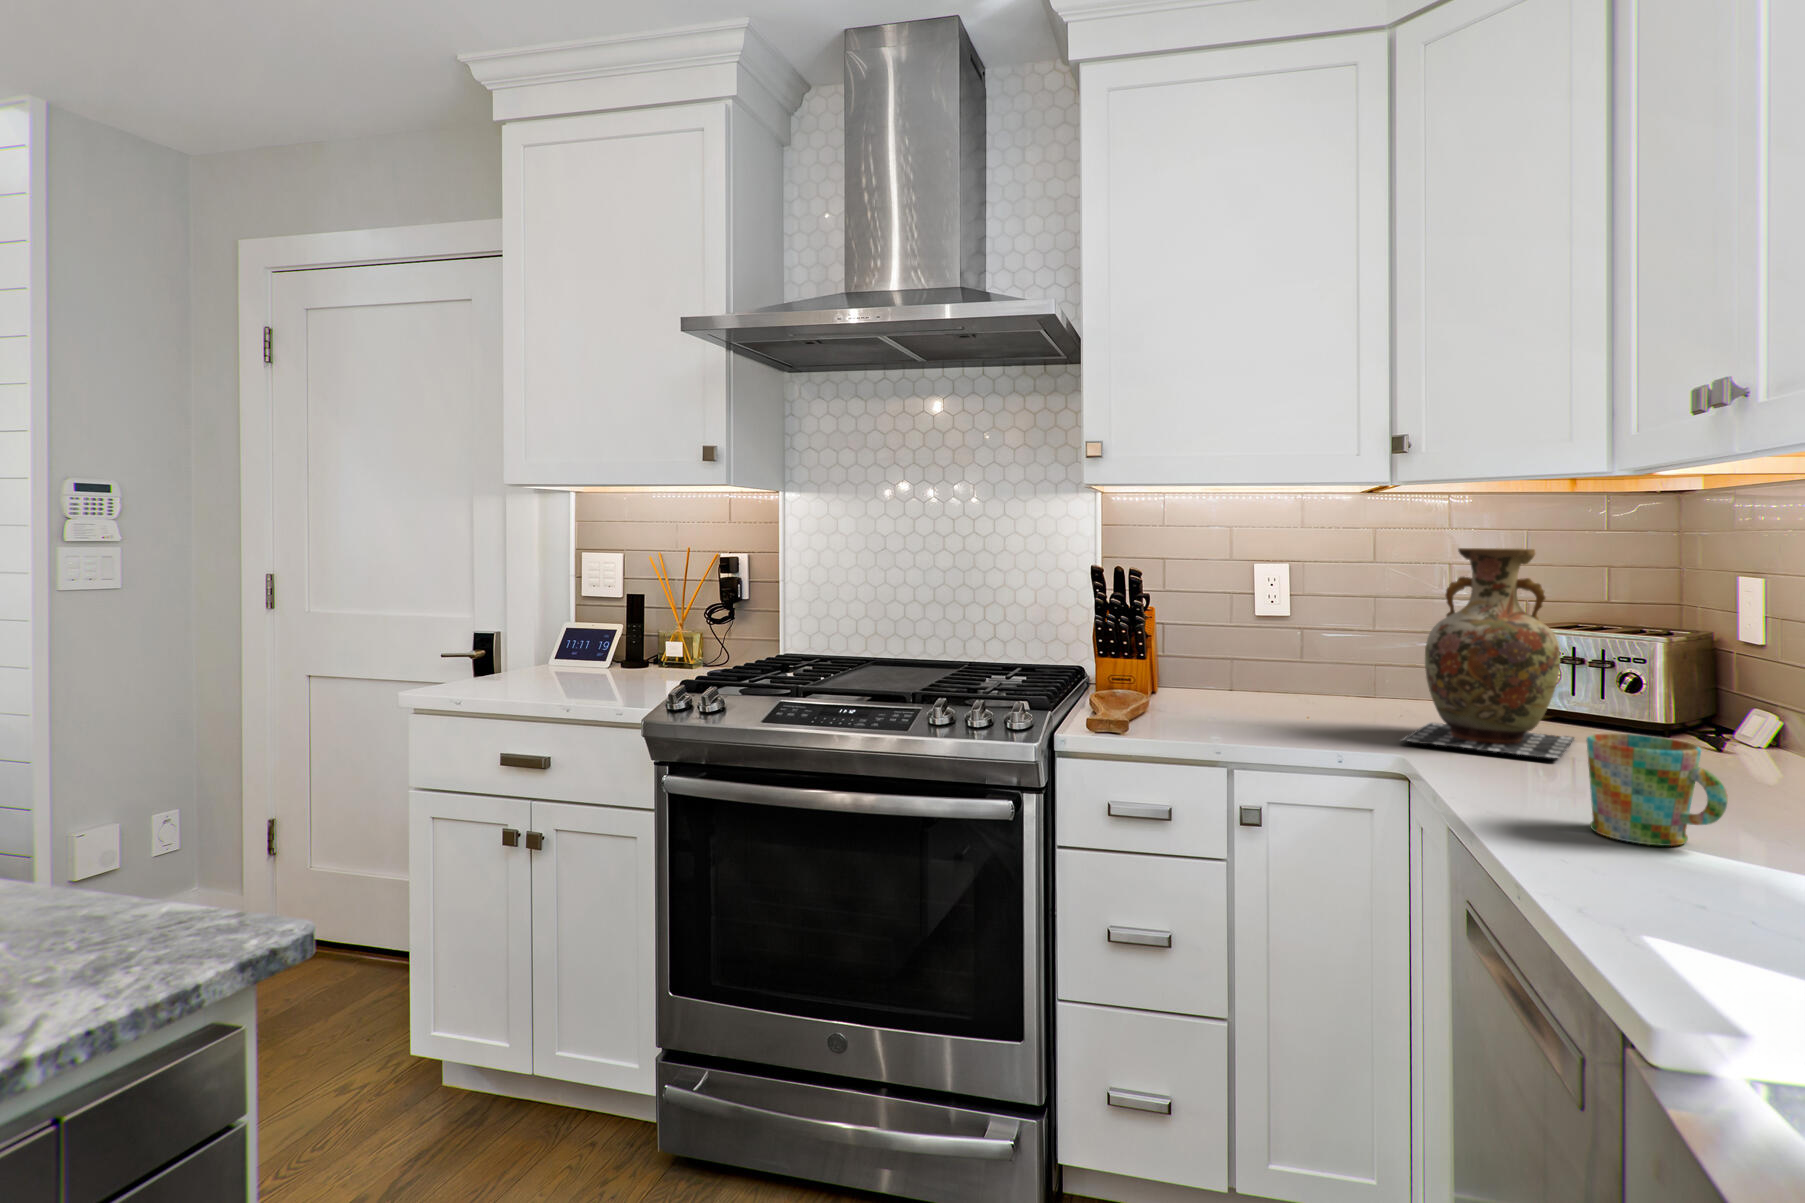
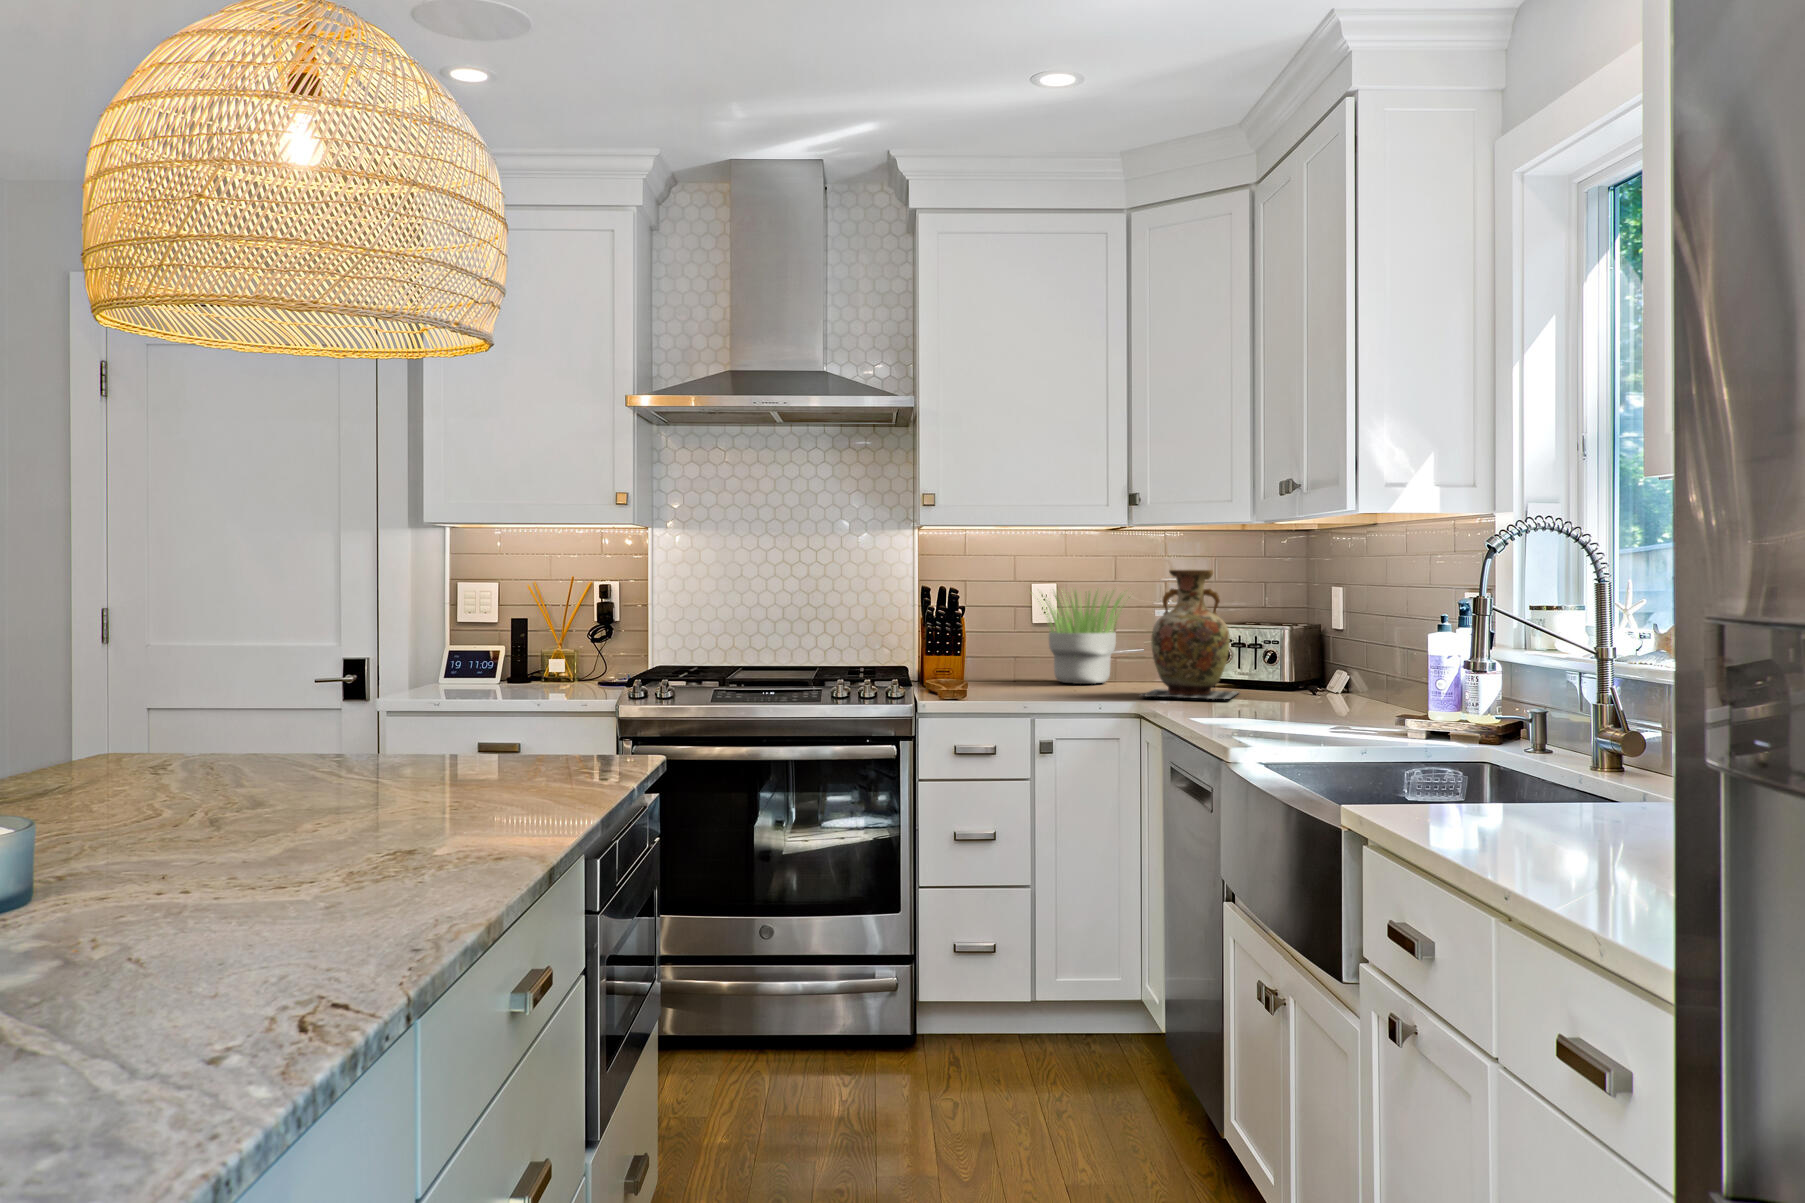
potted plant: none [1243,566,1412,704] -> present [1042,590,1130,684]
mug: present [1586,734,1728,846] -> none [1239,669,1304,724]

